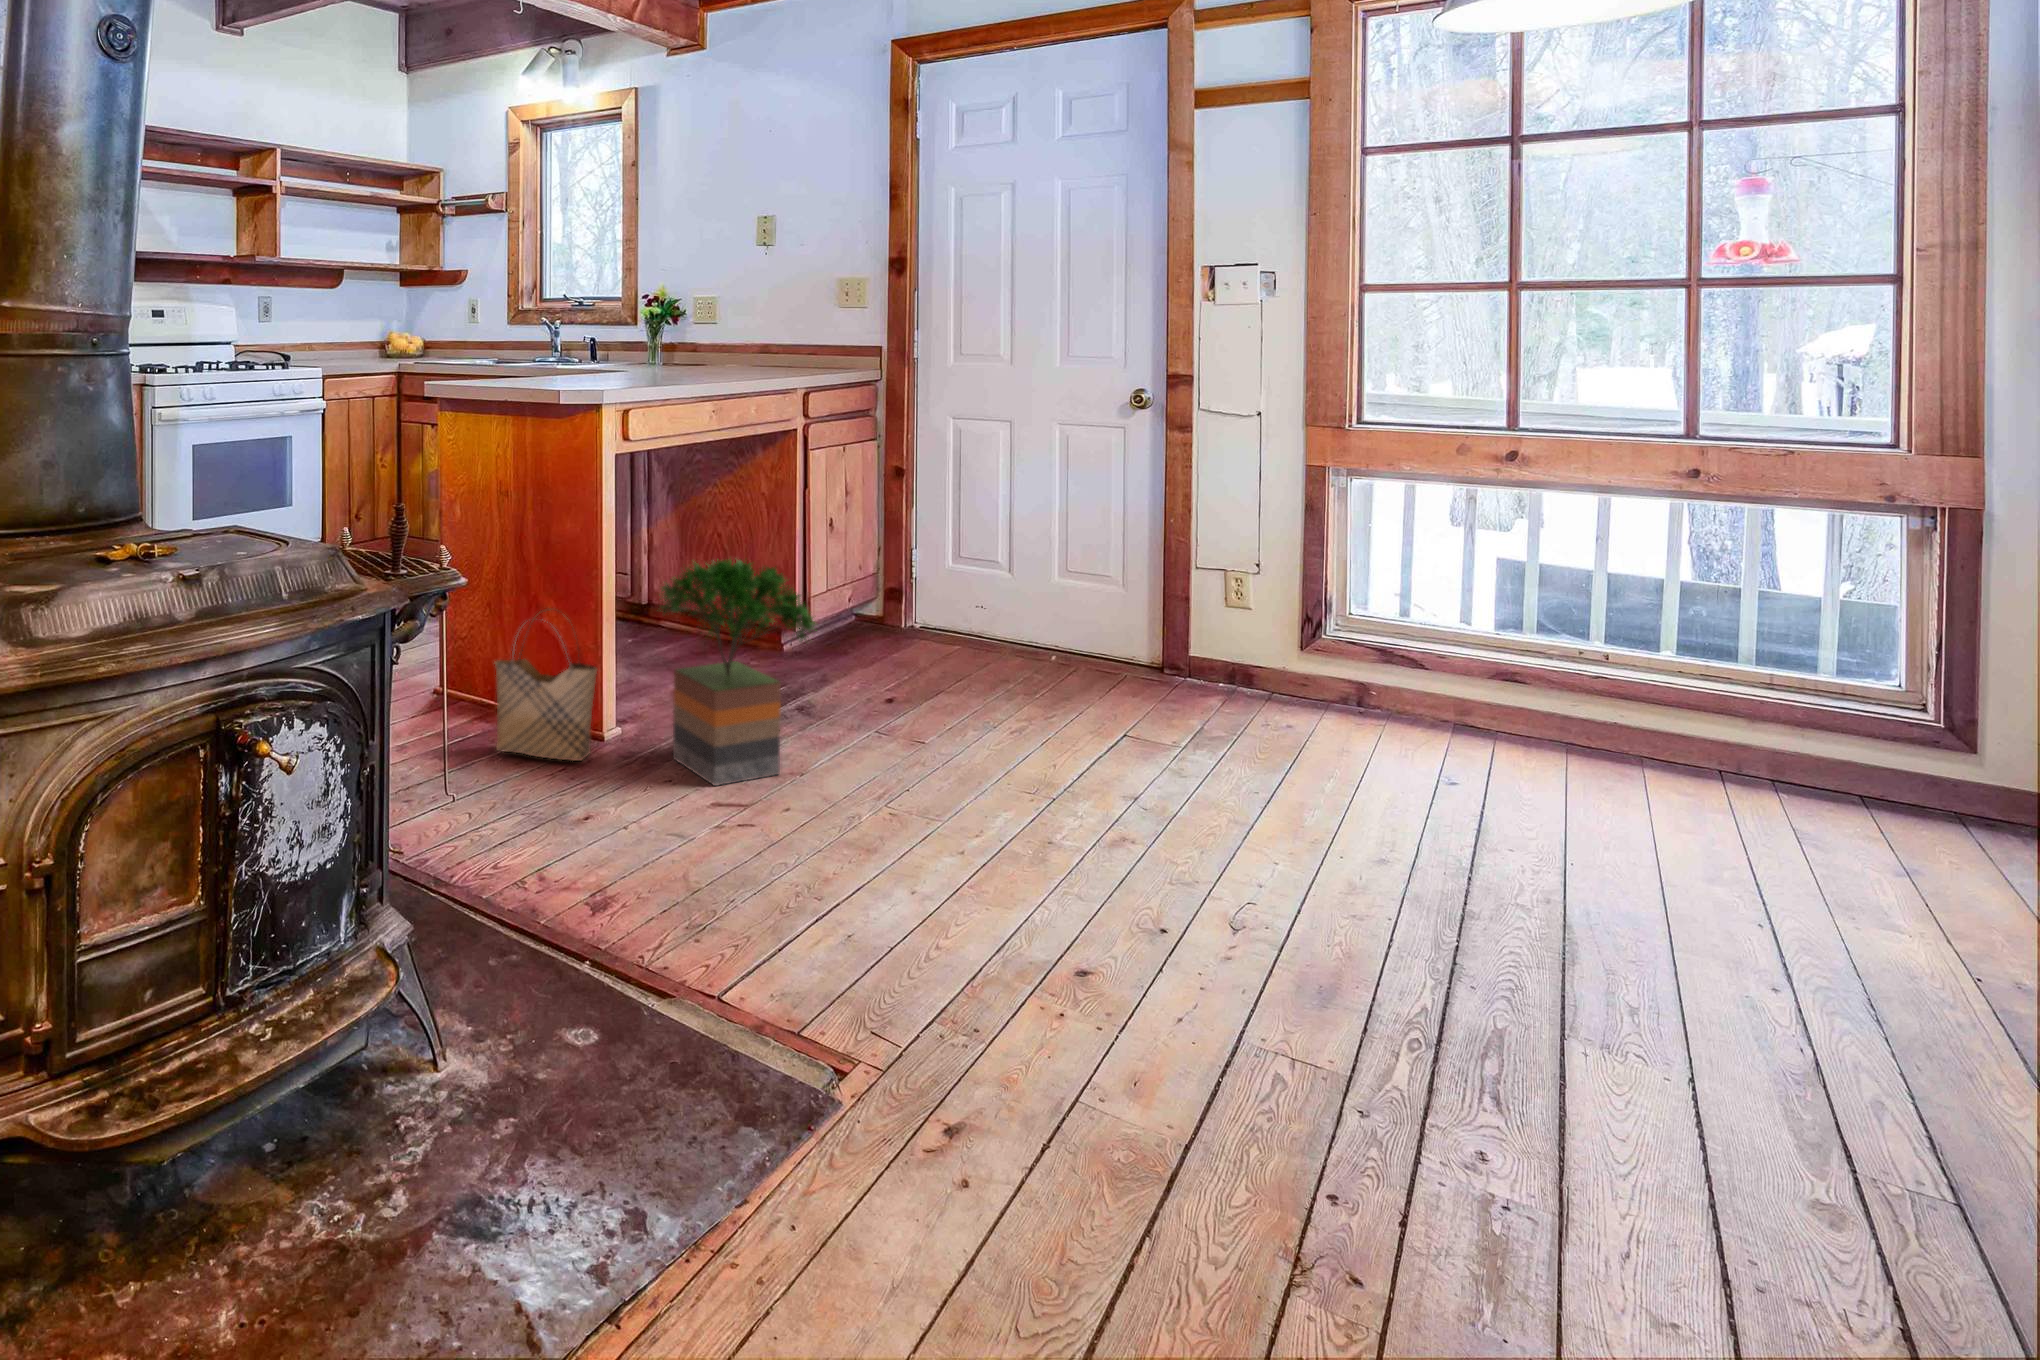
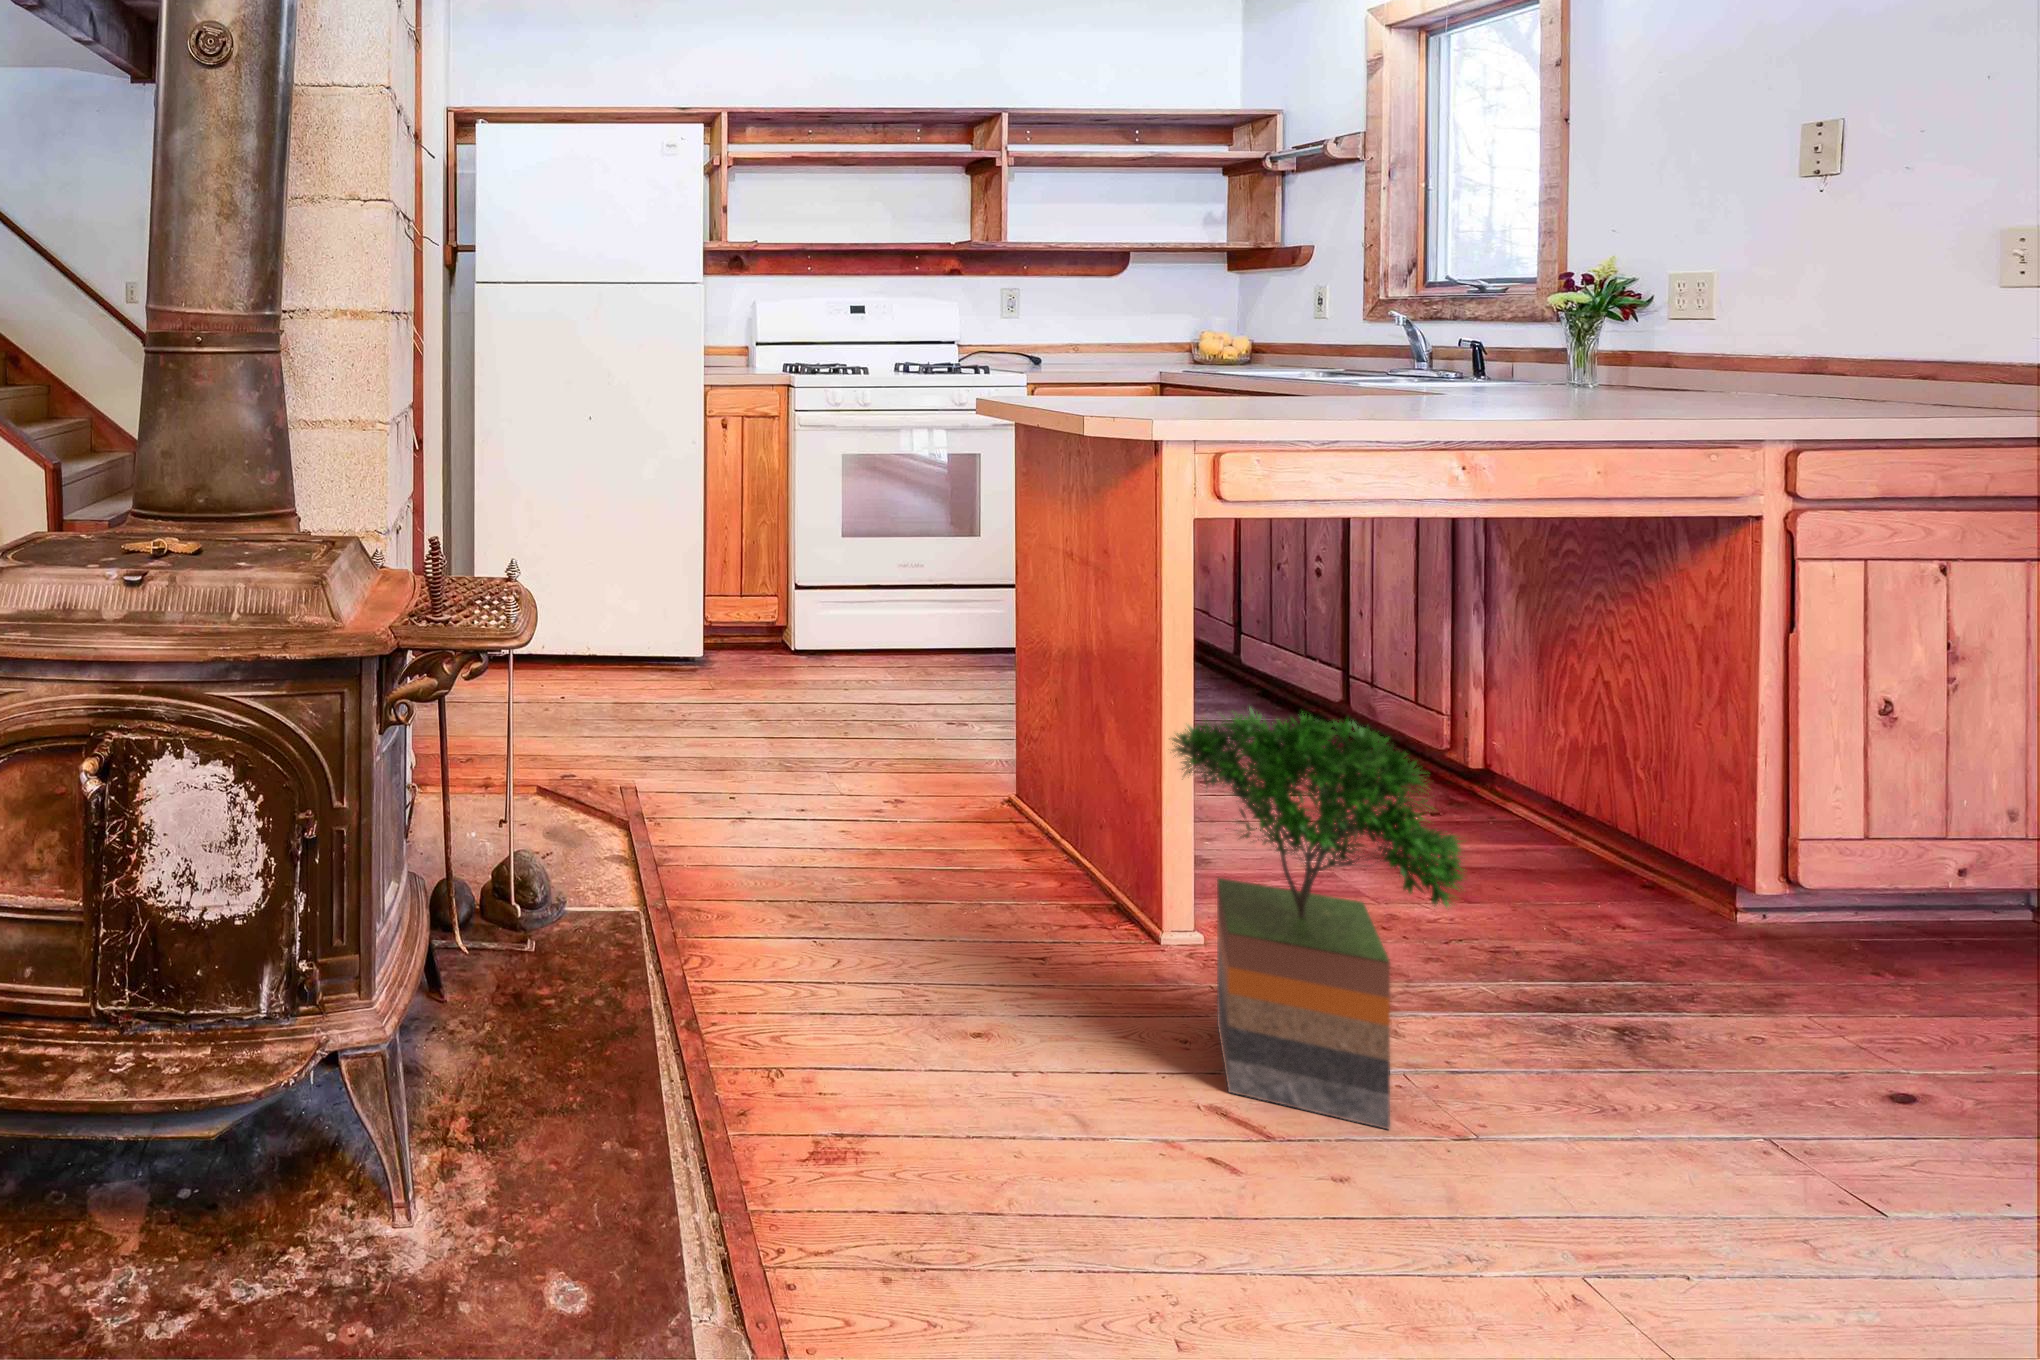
woven basket: present [495,609,597,761] -> none [953,731,1100,967]

